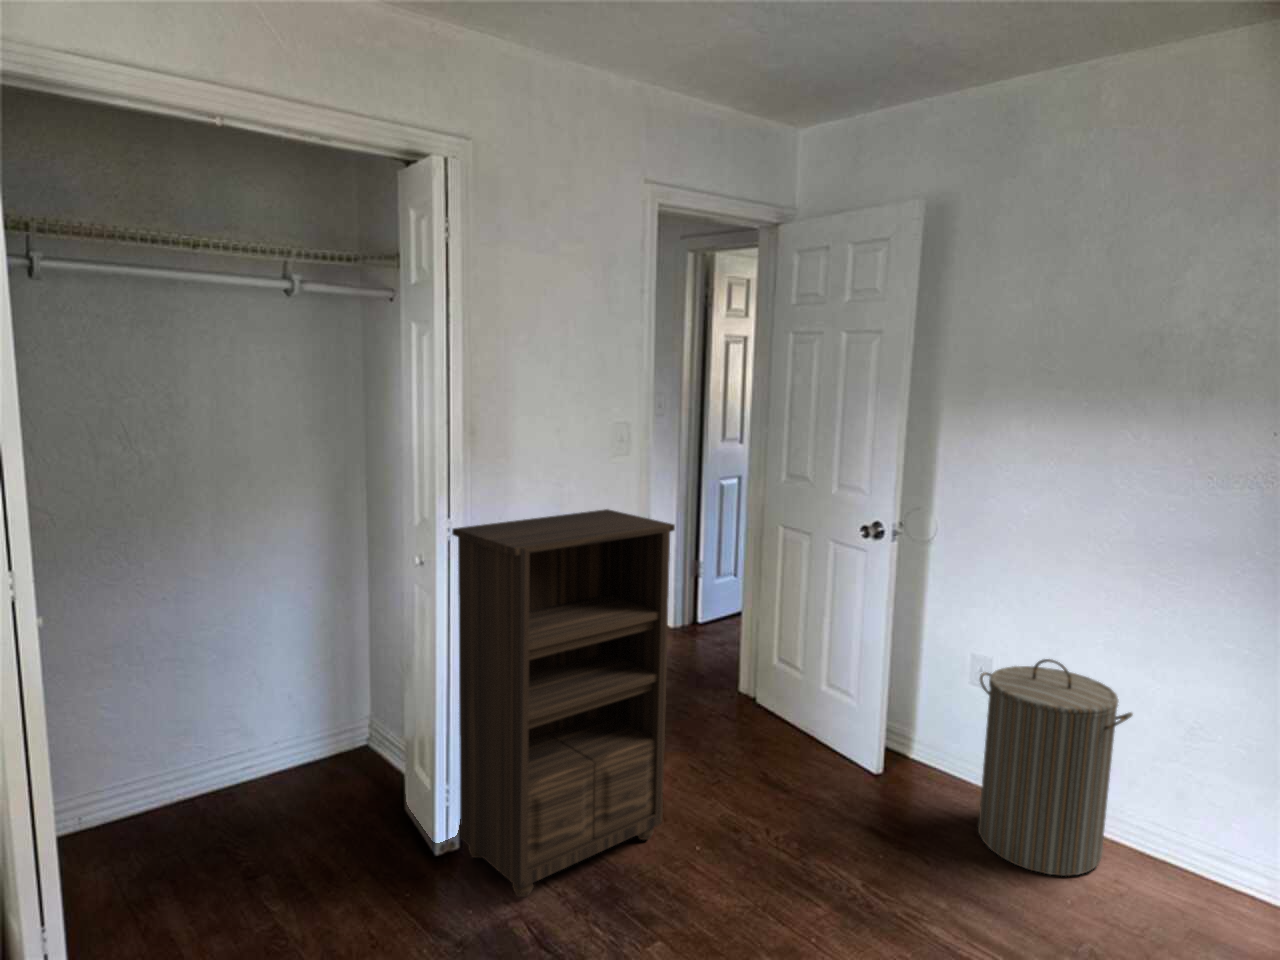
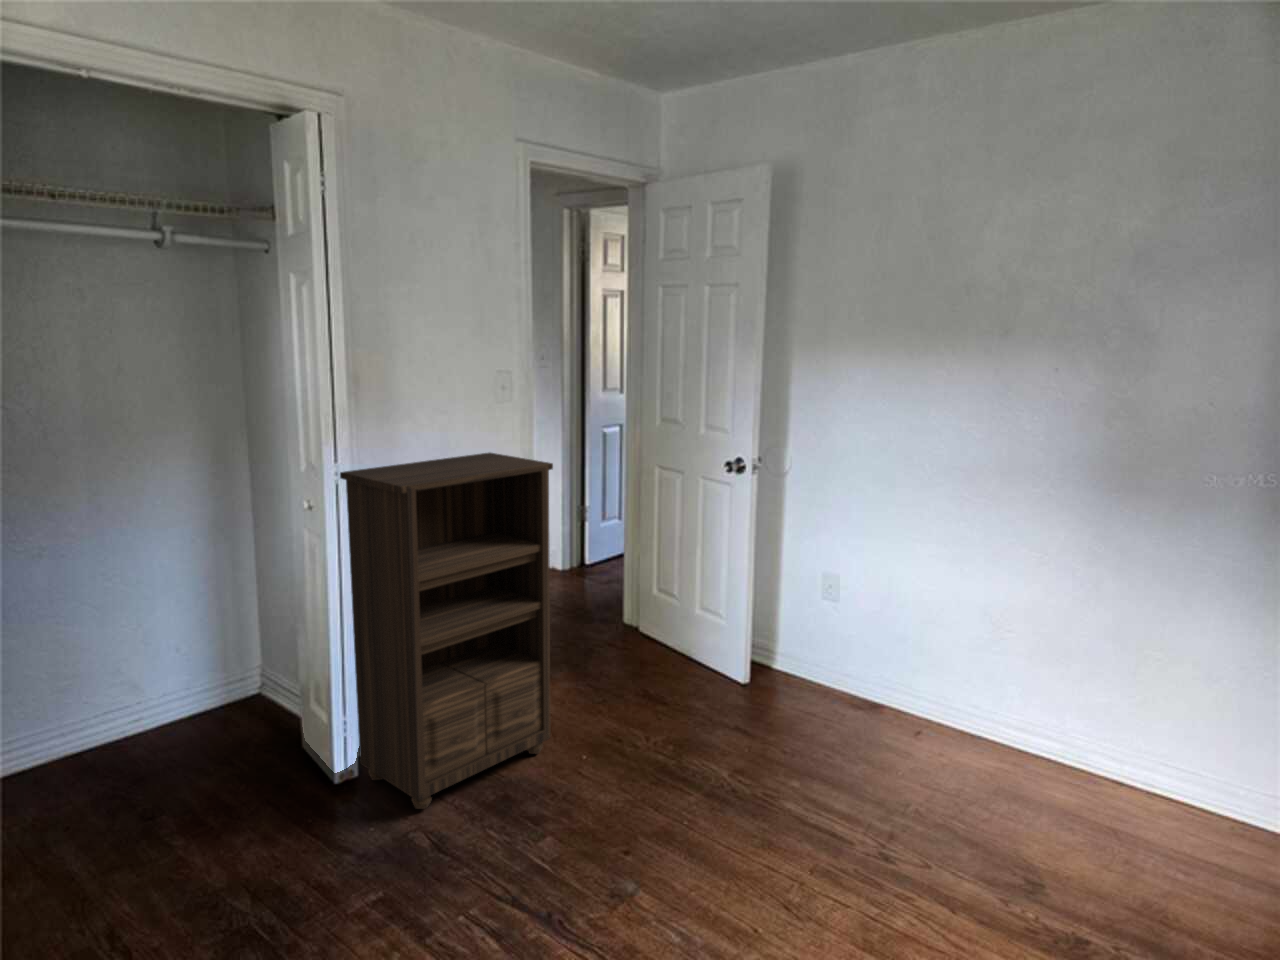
laundry hamper: present [978,659,1133,876] -> none [829,572,954,756]

